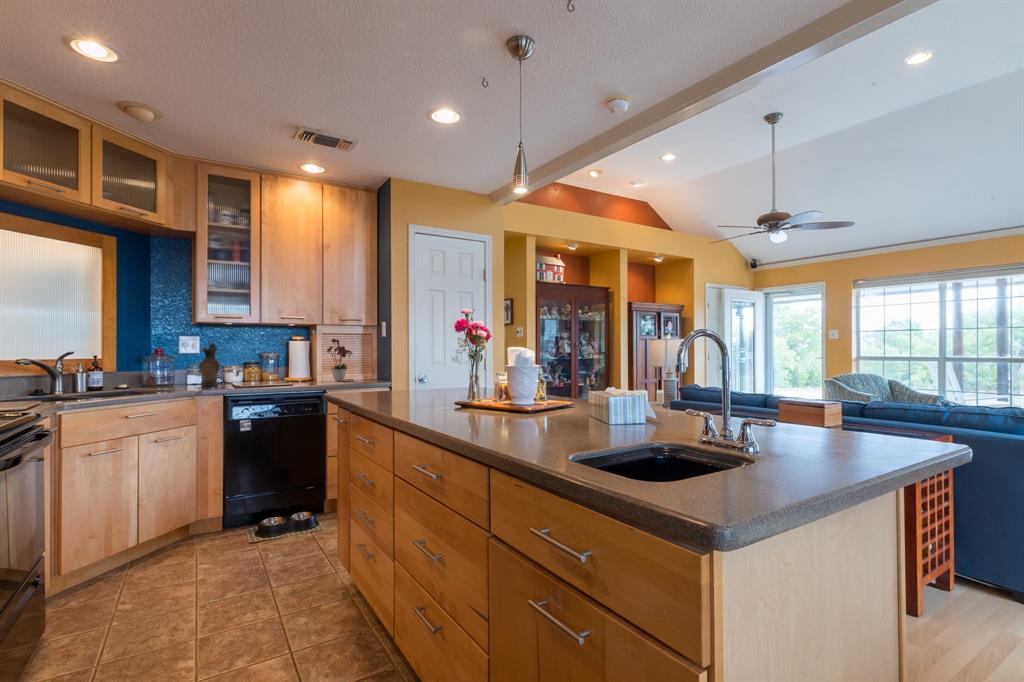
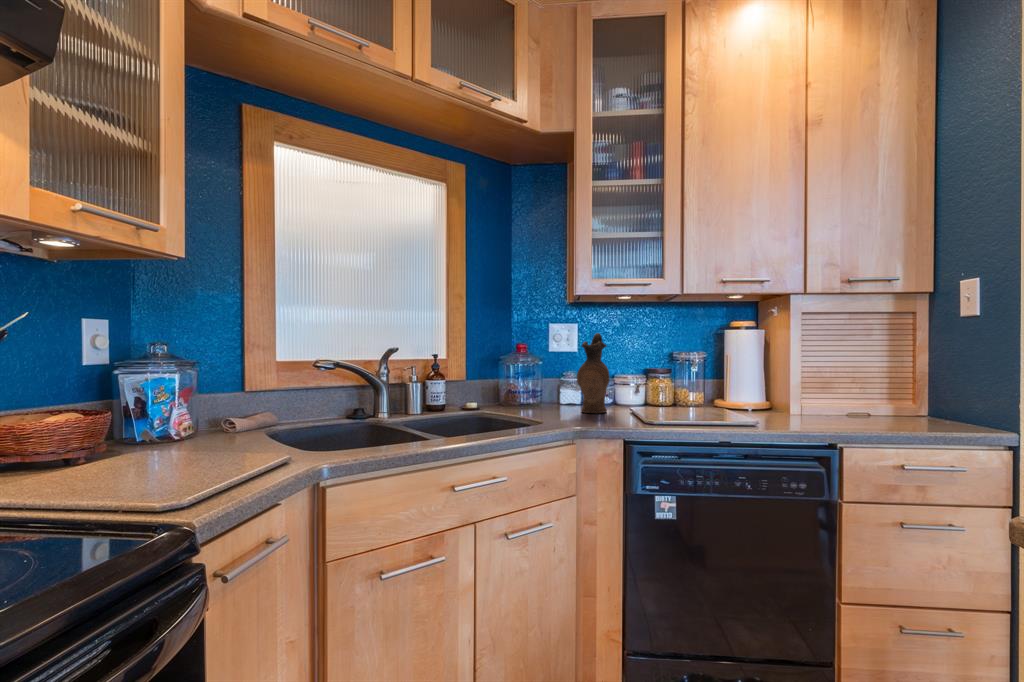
flower arrangement: present [327,339,353,381] -> none [809,318,892,419]

